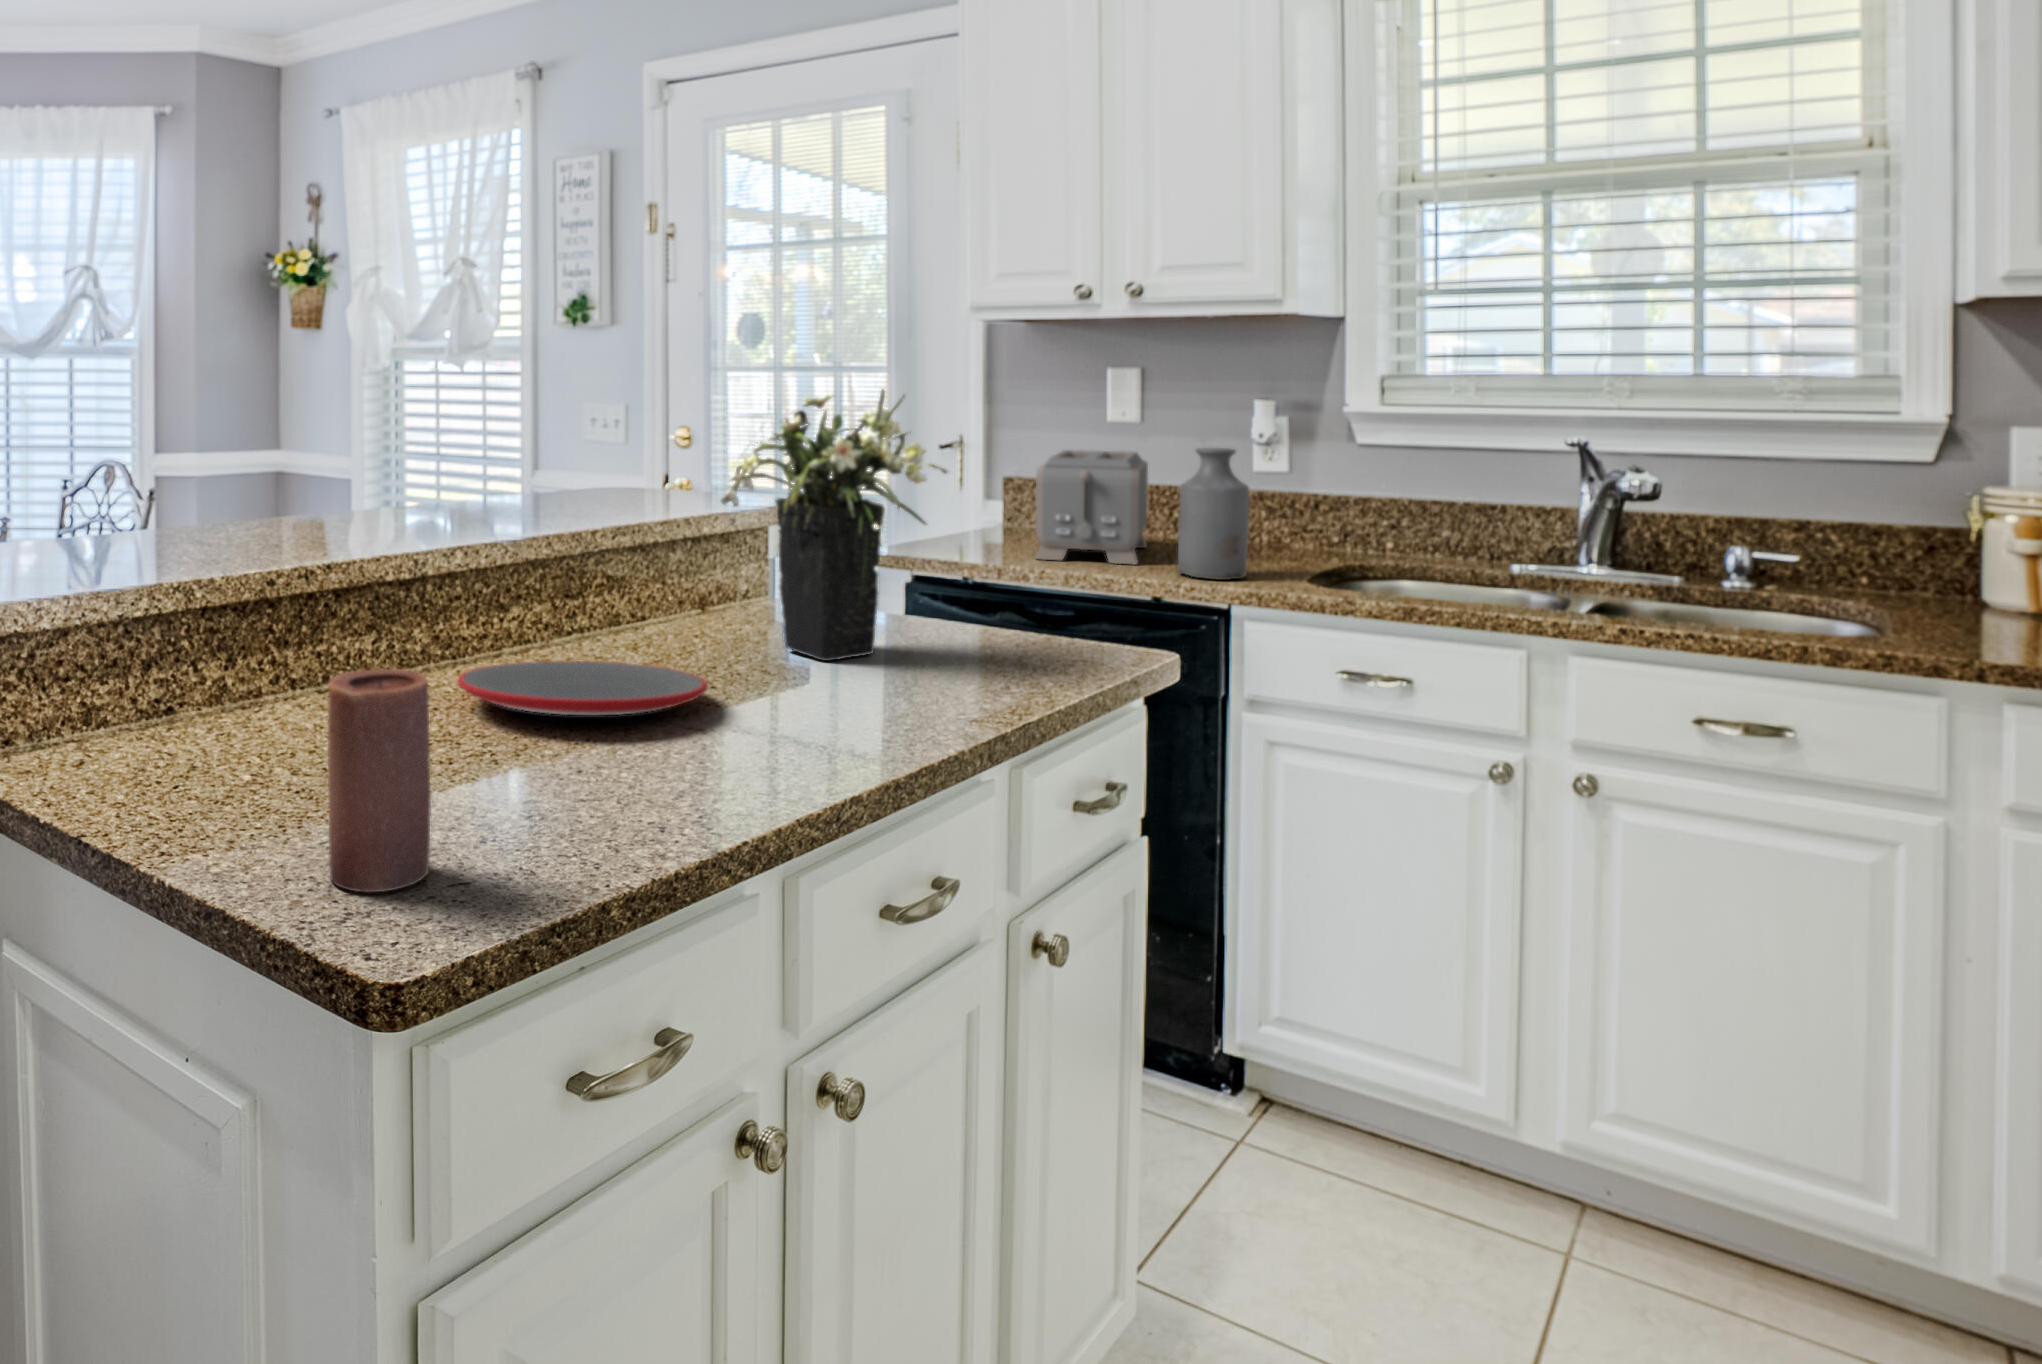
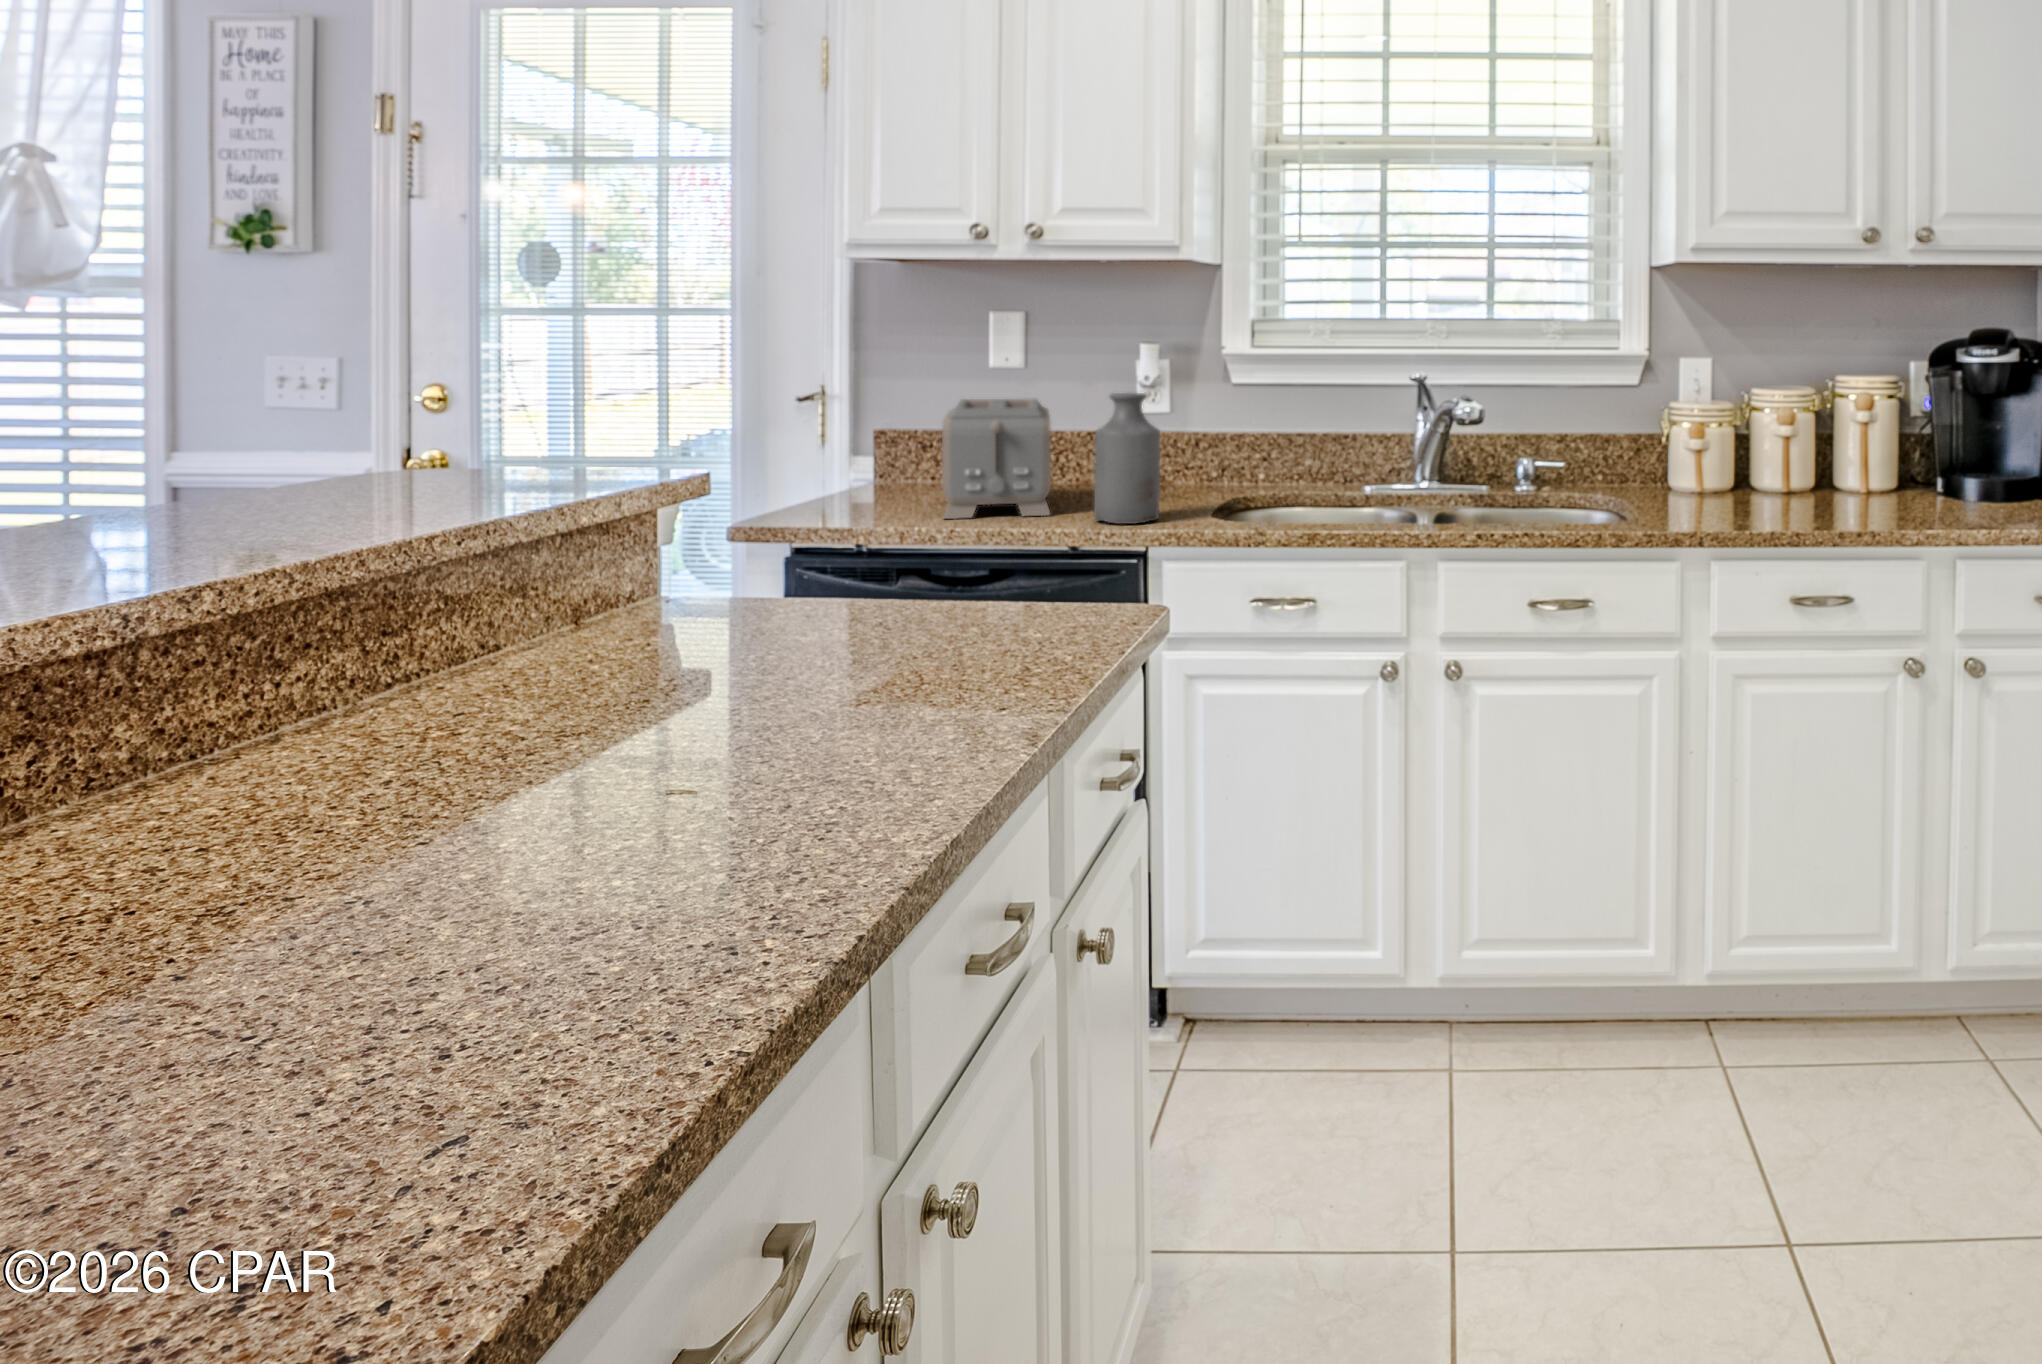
flower arrangement: present [720,389,948,661] -> none [637,341,933,669]
plate: present [457,661,708,715] -> none [241,712,662,809]
candle: present [328,669,431,892] -> none [154,794,359,1164]

